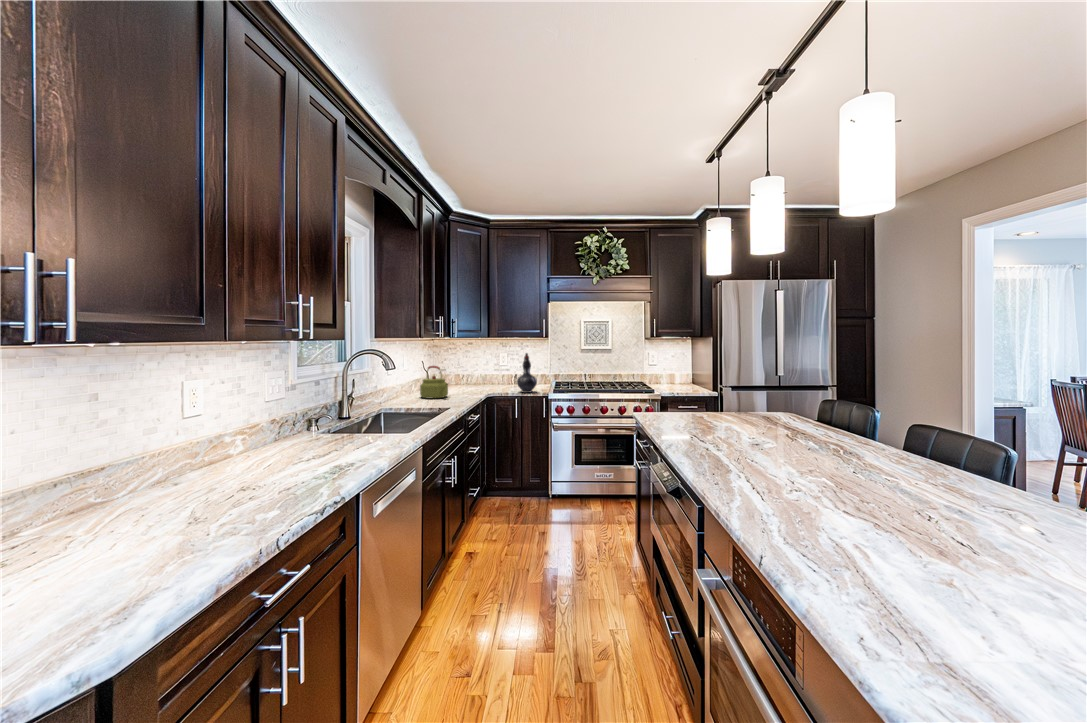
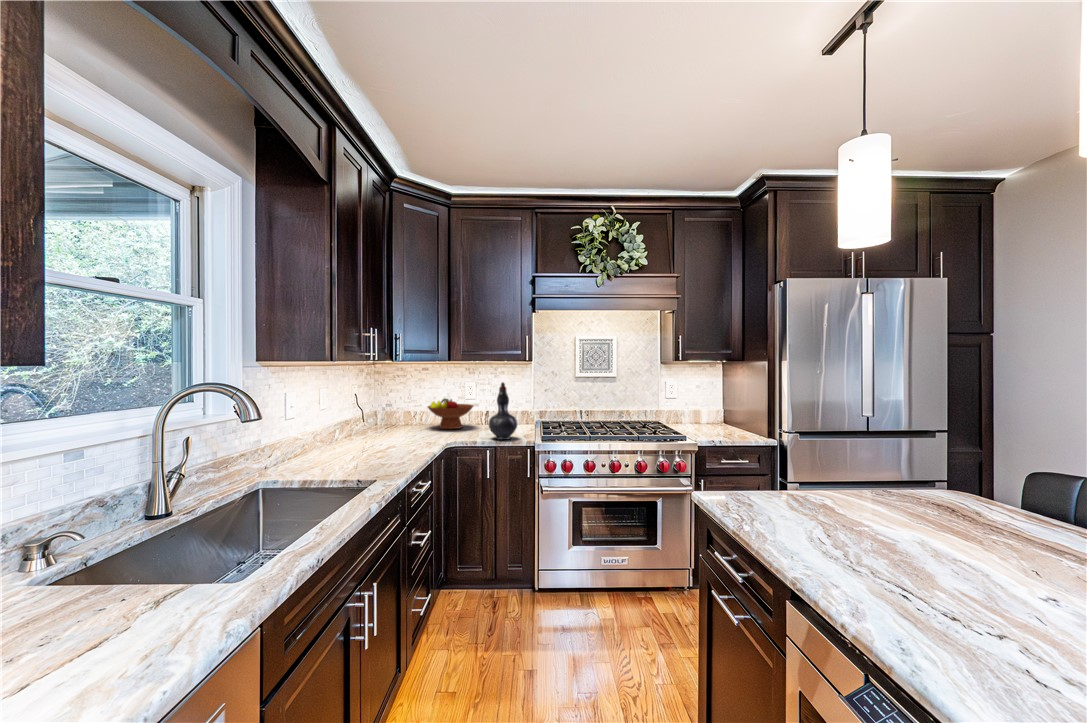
fruit bowl: none [473,365,506,387] -> present [428,399,473,429]
kettle: present [420,366,448,398] -> none [340,404,384,454]

